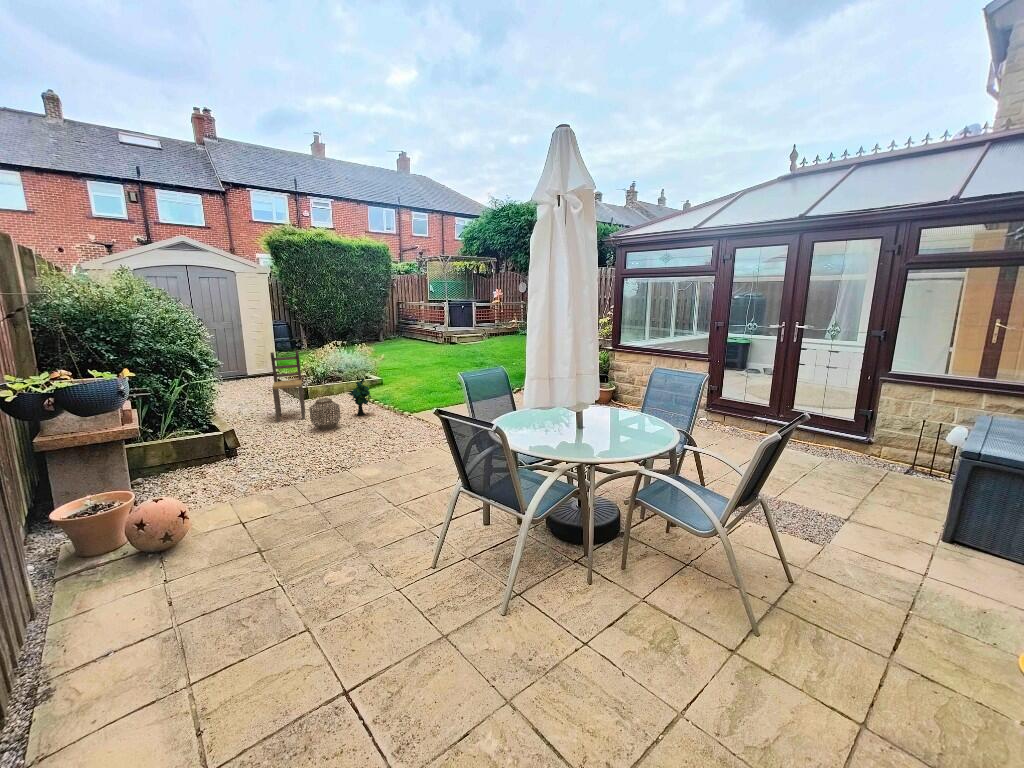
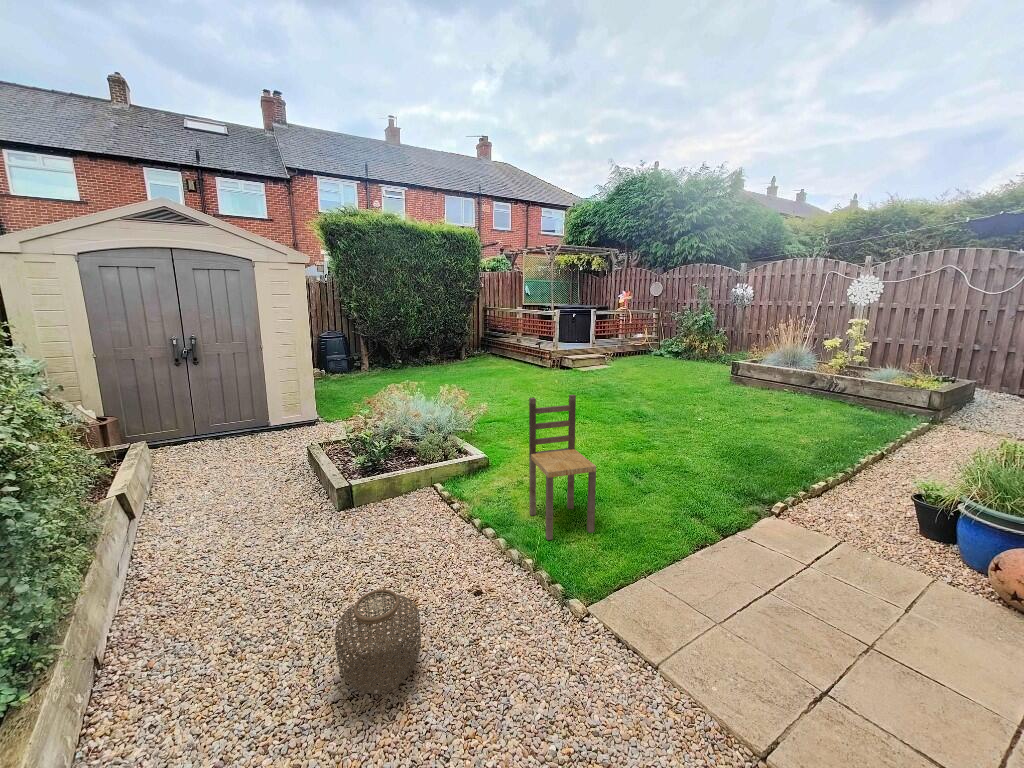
chair: present [271,351,305,422] -> present [529,395,596,540]
decorative plant: present [348,378,371,416] -> none [436,508,494,601]

